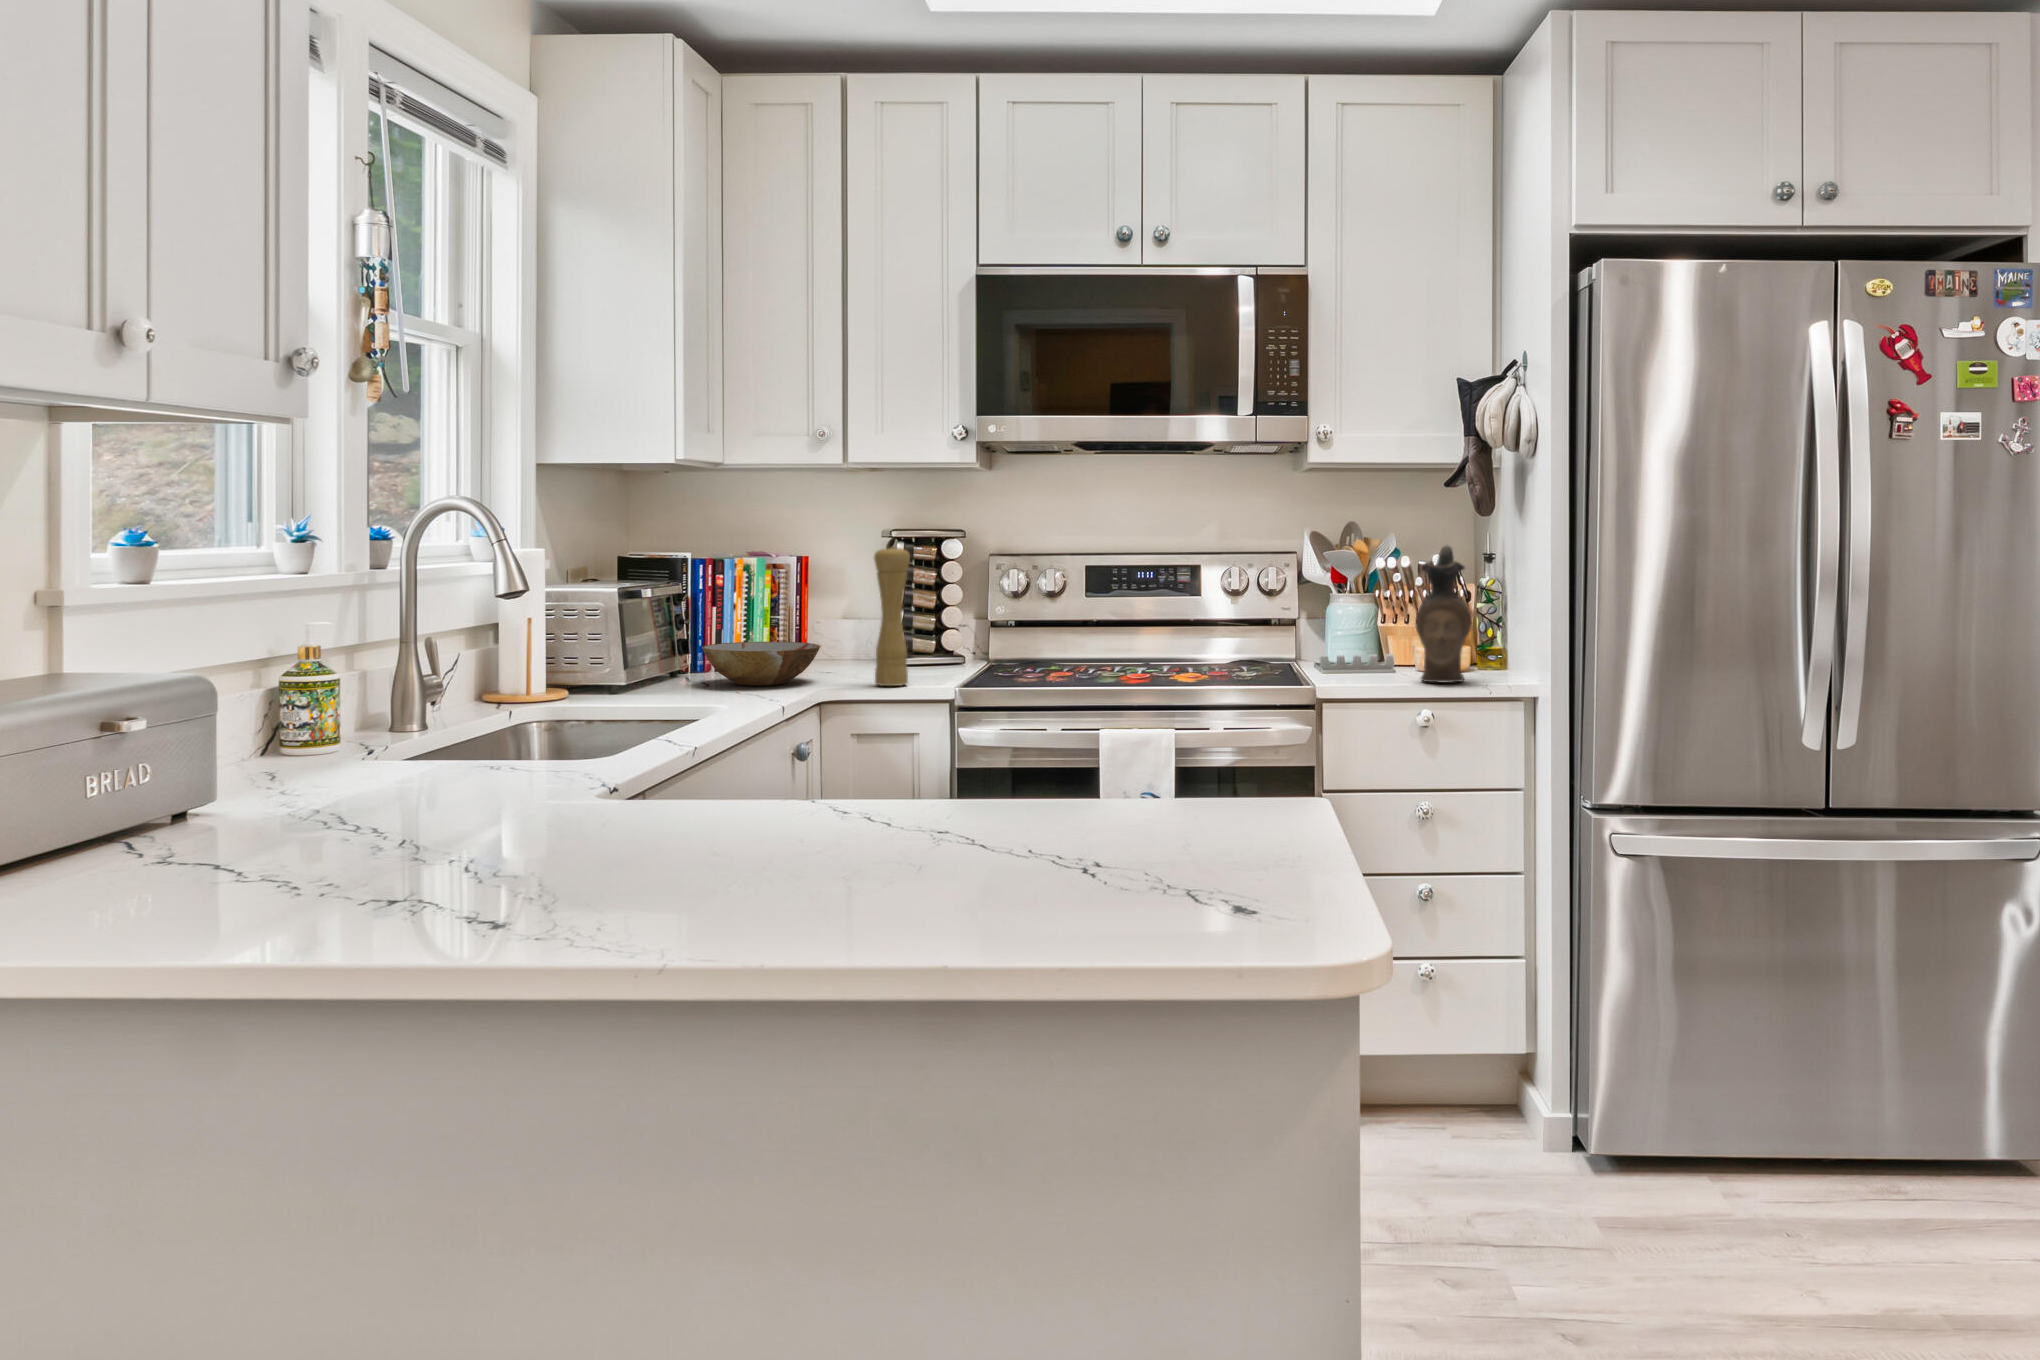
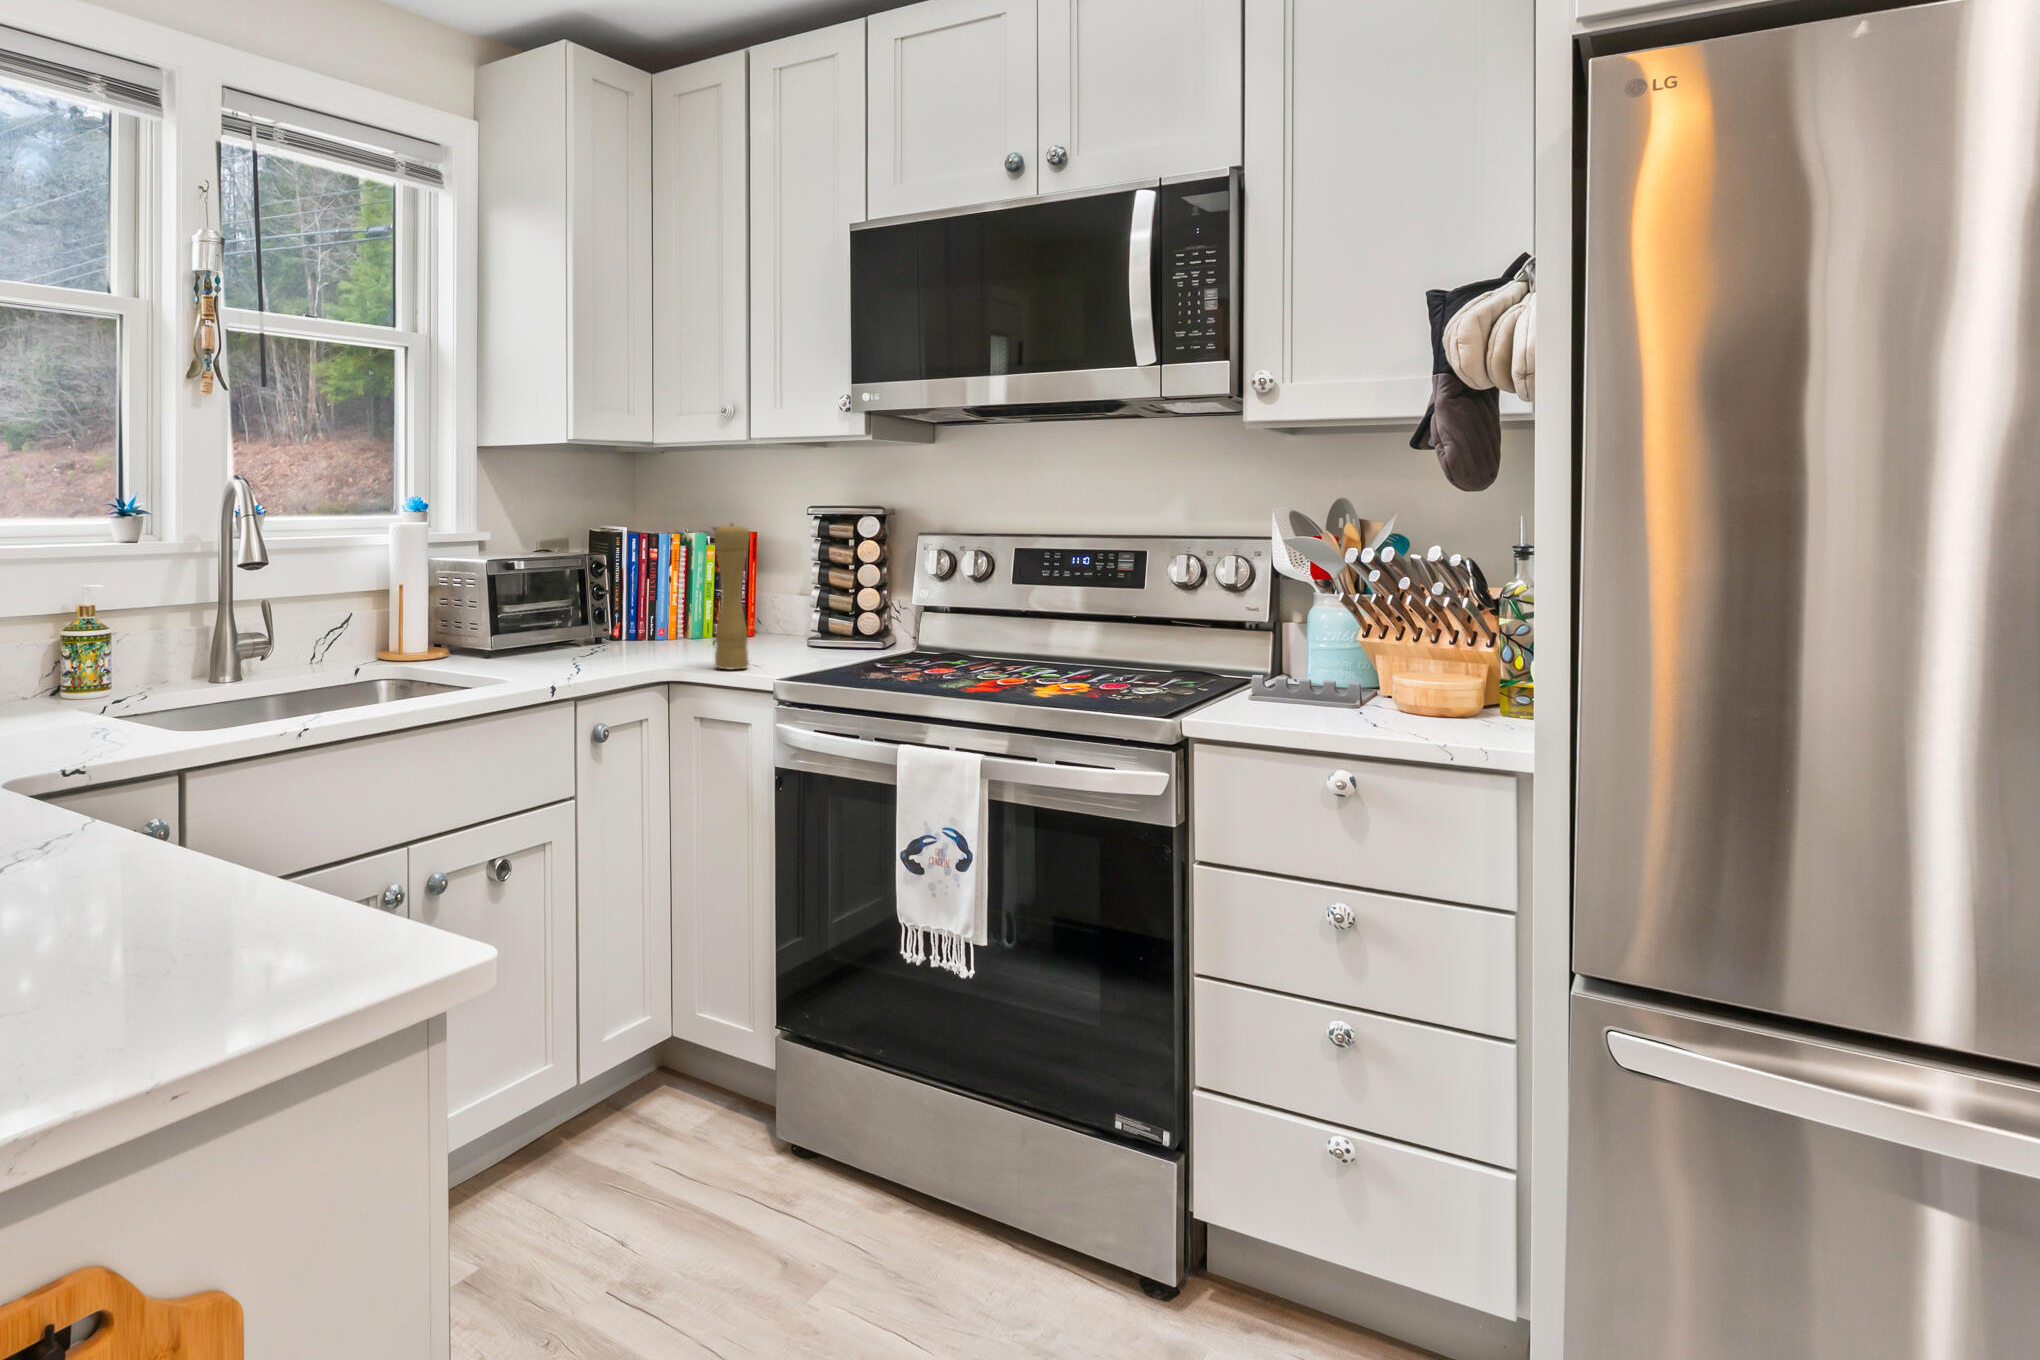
ceramic pitcher: present [1415,546,1472,683] -> none [1333,530,1425,728]
bowl: present [702,642,820,685] -> none [582,615,694,659]

